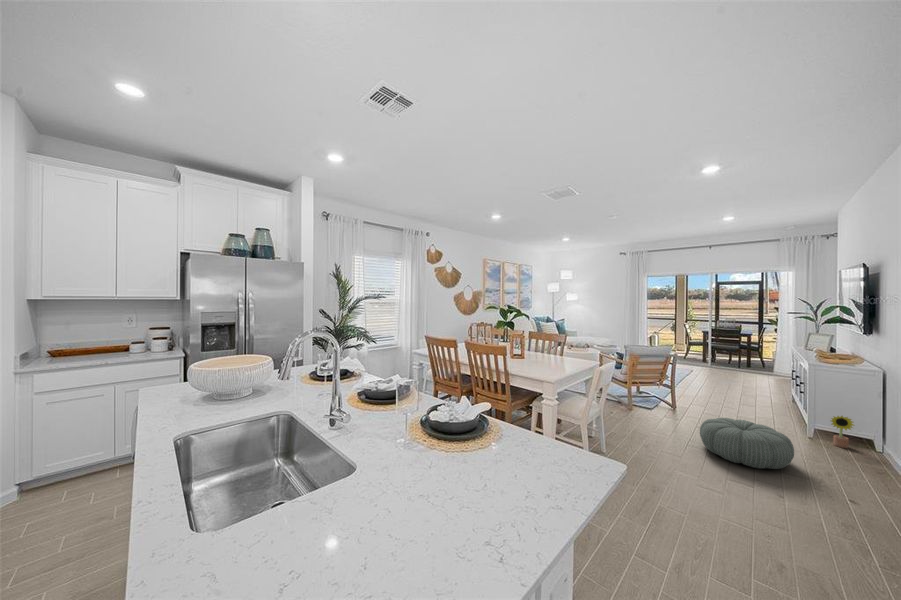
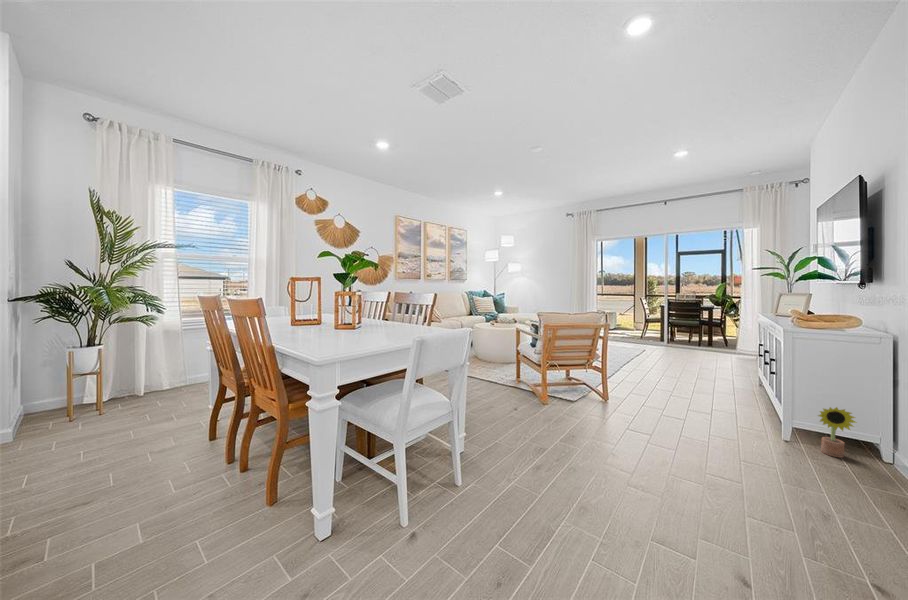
pouf: present [700,418,794,469] -> none [621,415,767,509]

